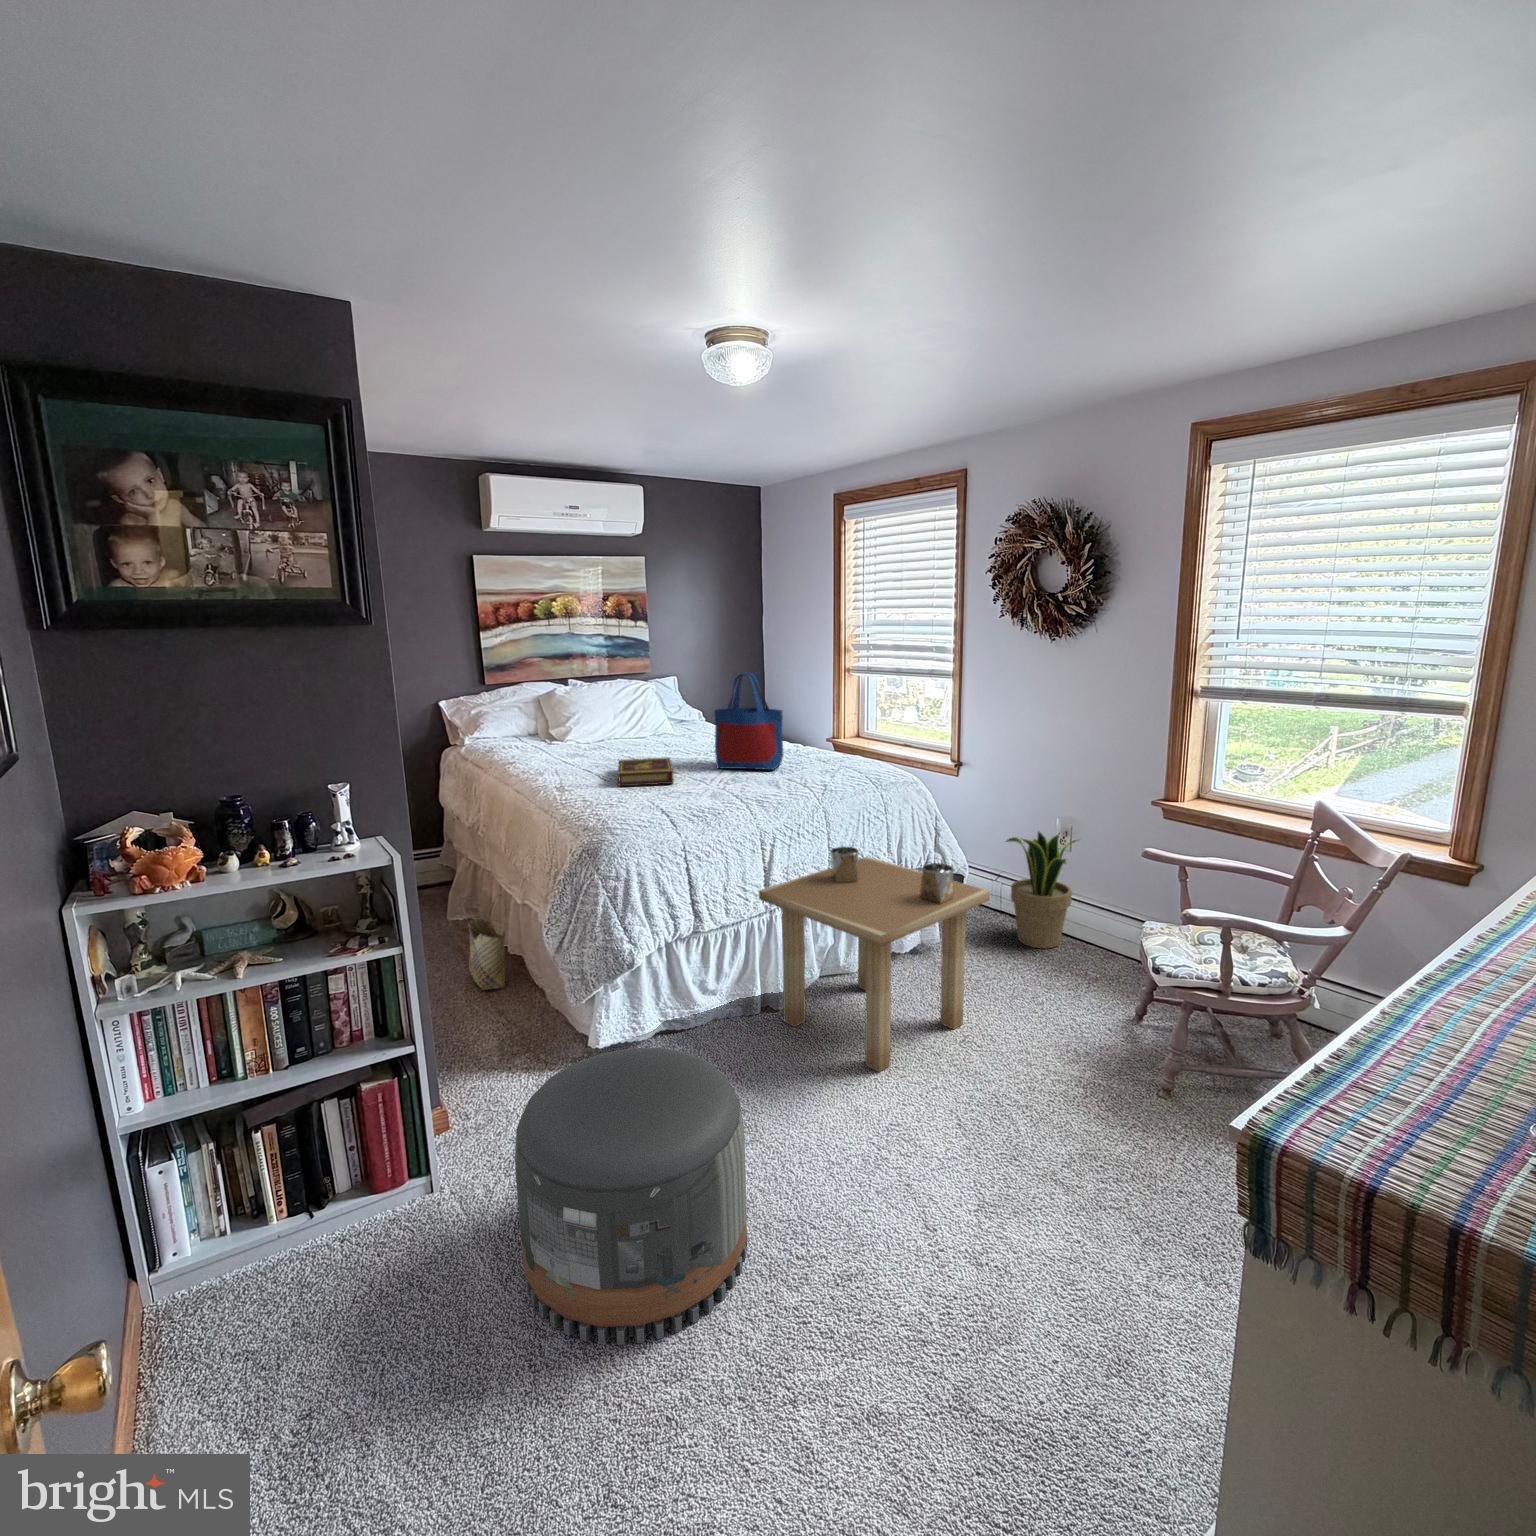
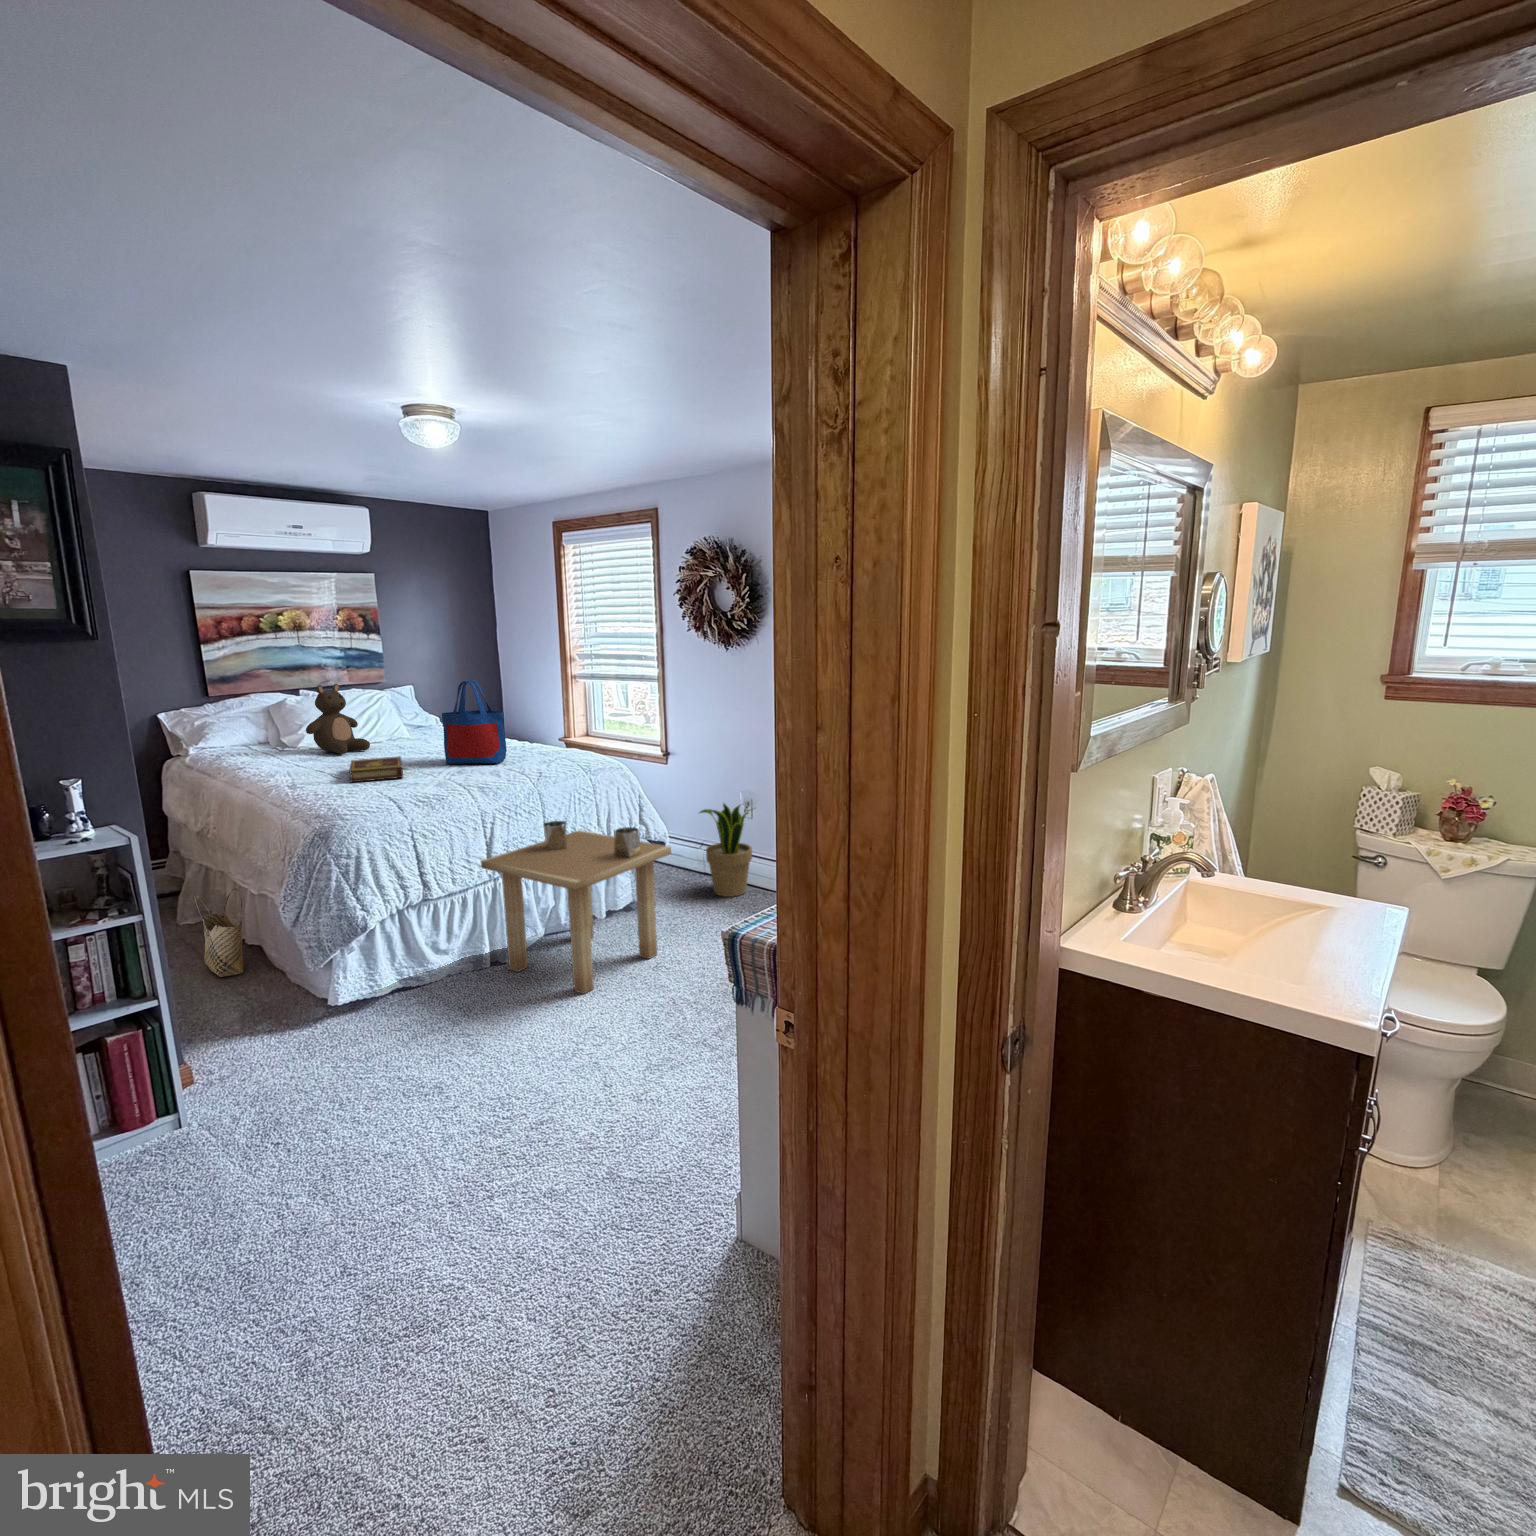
stuffed bear: none [574,674,636,751] -> present [306,684,370,754]
pouf: present [515,1048,747,1345] -> none [259,978,463,1191]

